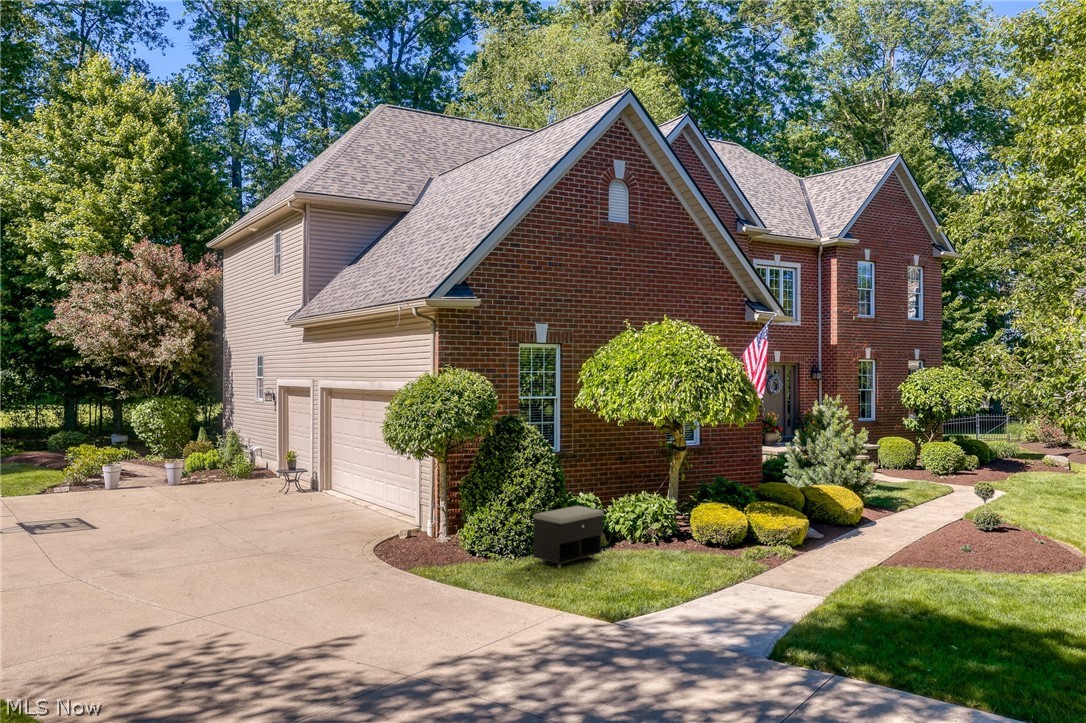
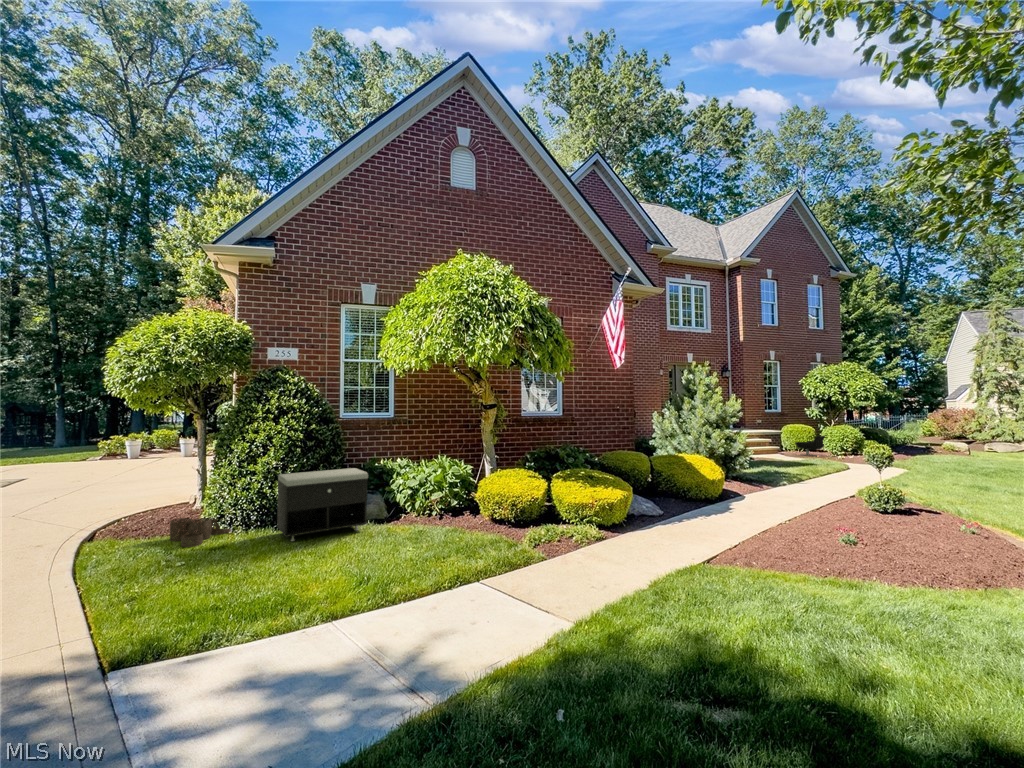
lounge chair: none [895,451,928,473] -> present [795,436,825,455]
woven basket: none [457,546,494,574] -> present [170,515,232,547]

